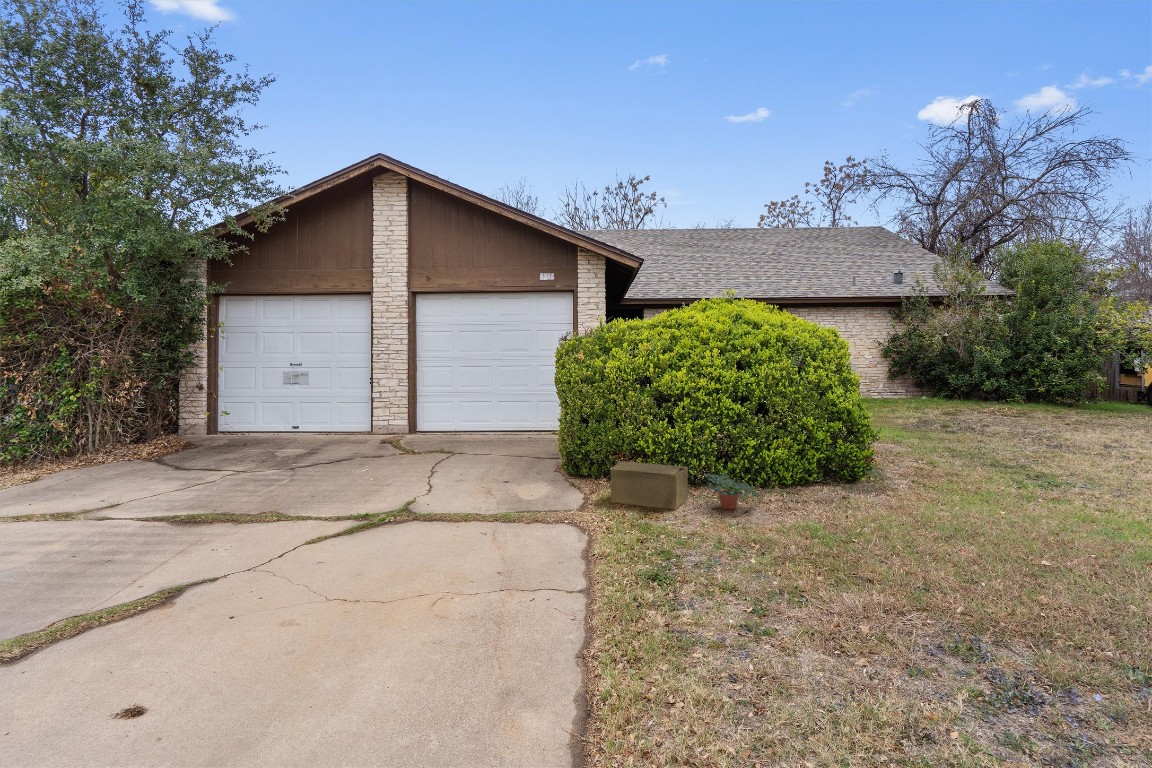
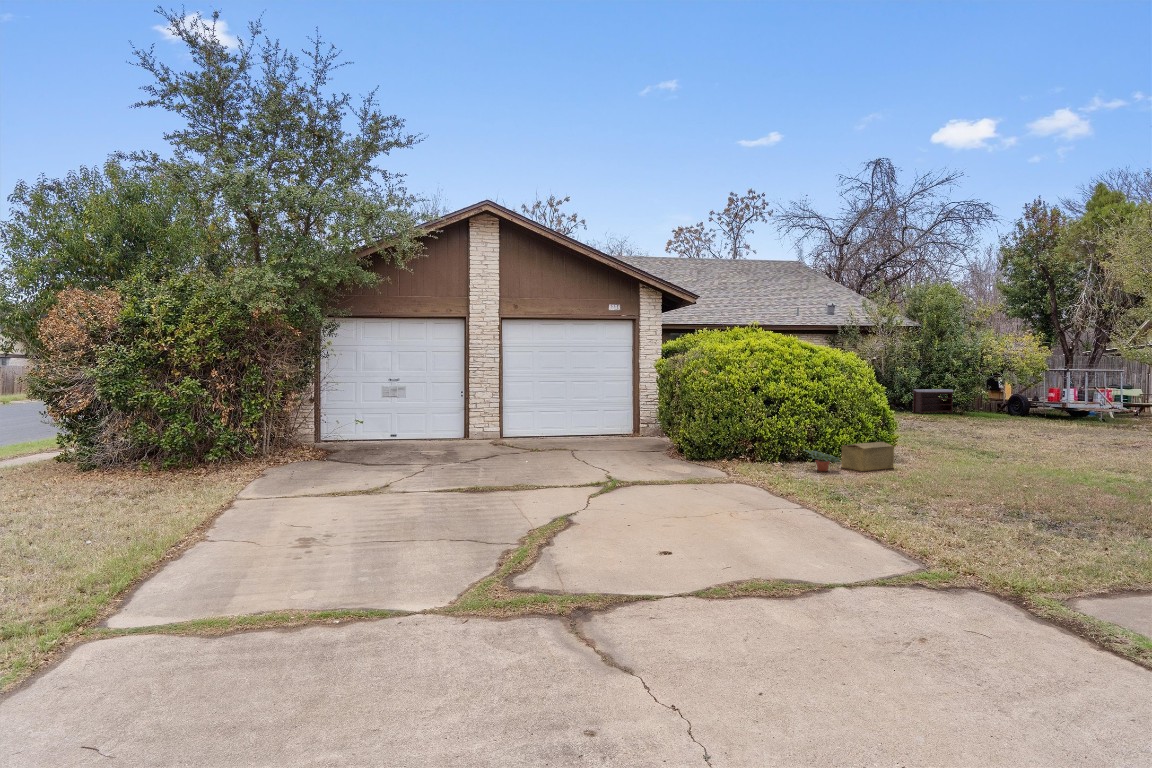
bench: none [1000,374,1060,405] -> present [912,389,954,414]
cardboard box: present [611,461,688,510] -> present [841,442,894,471]

